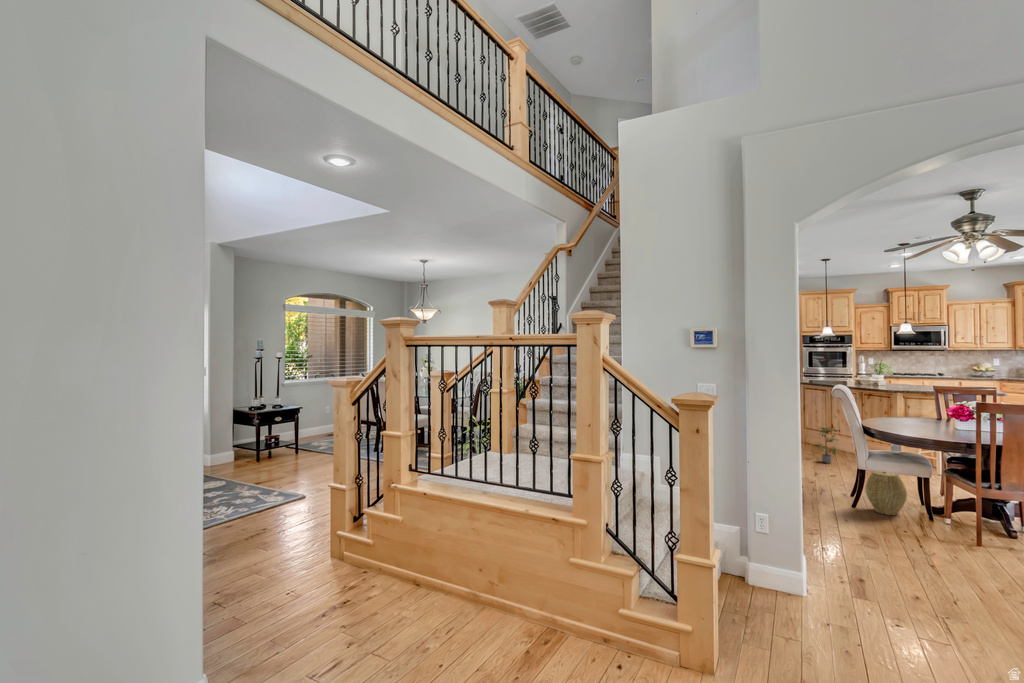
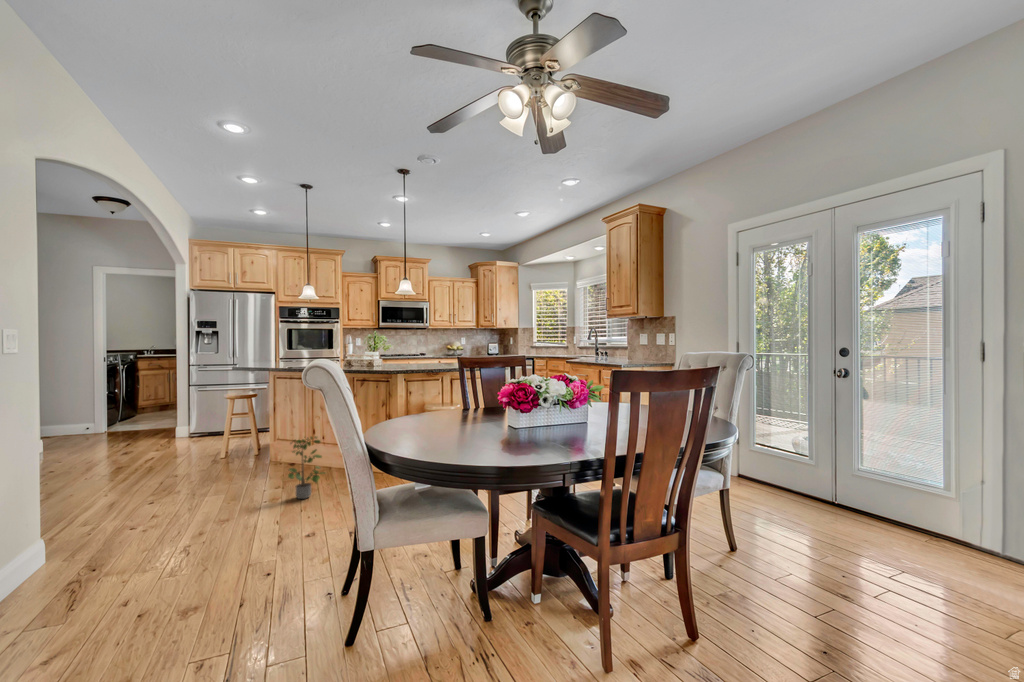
woven basket: present [865,471,907,515] -> none [373,535,449,645]

